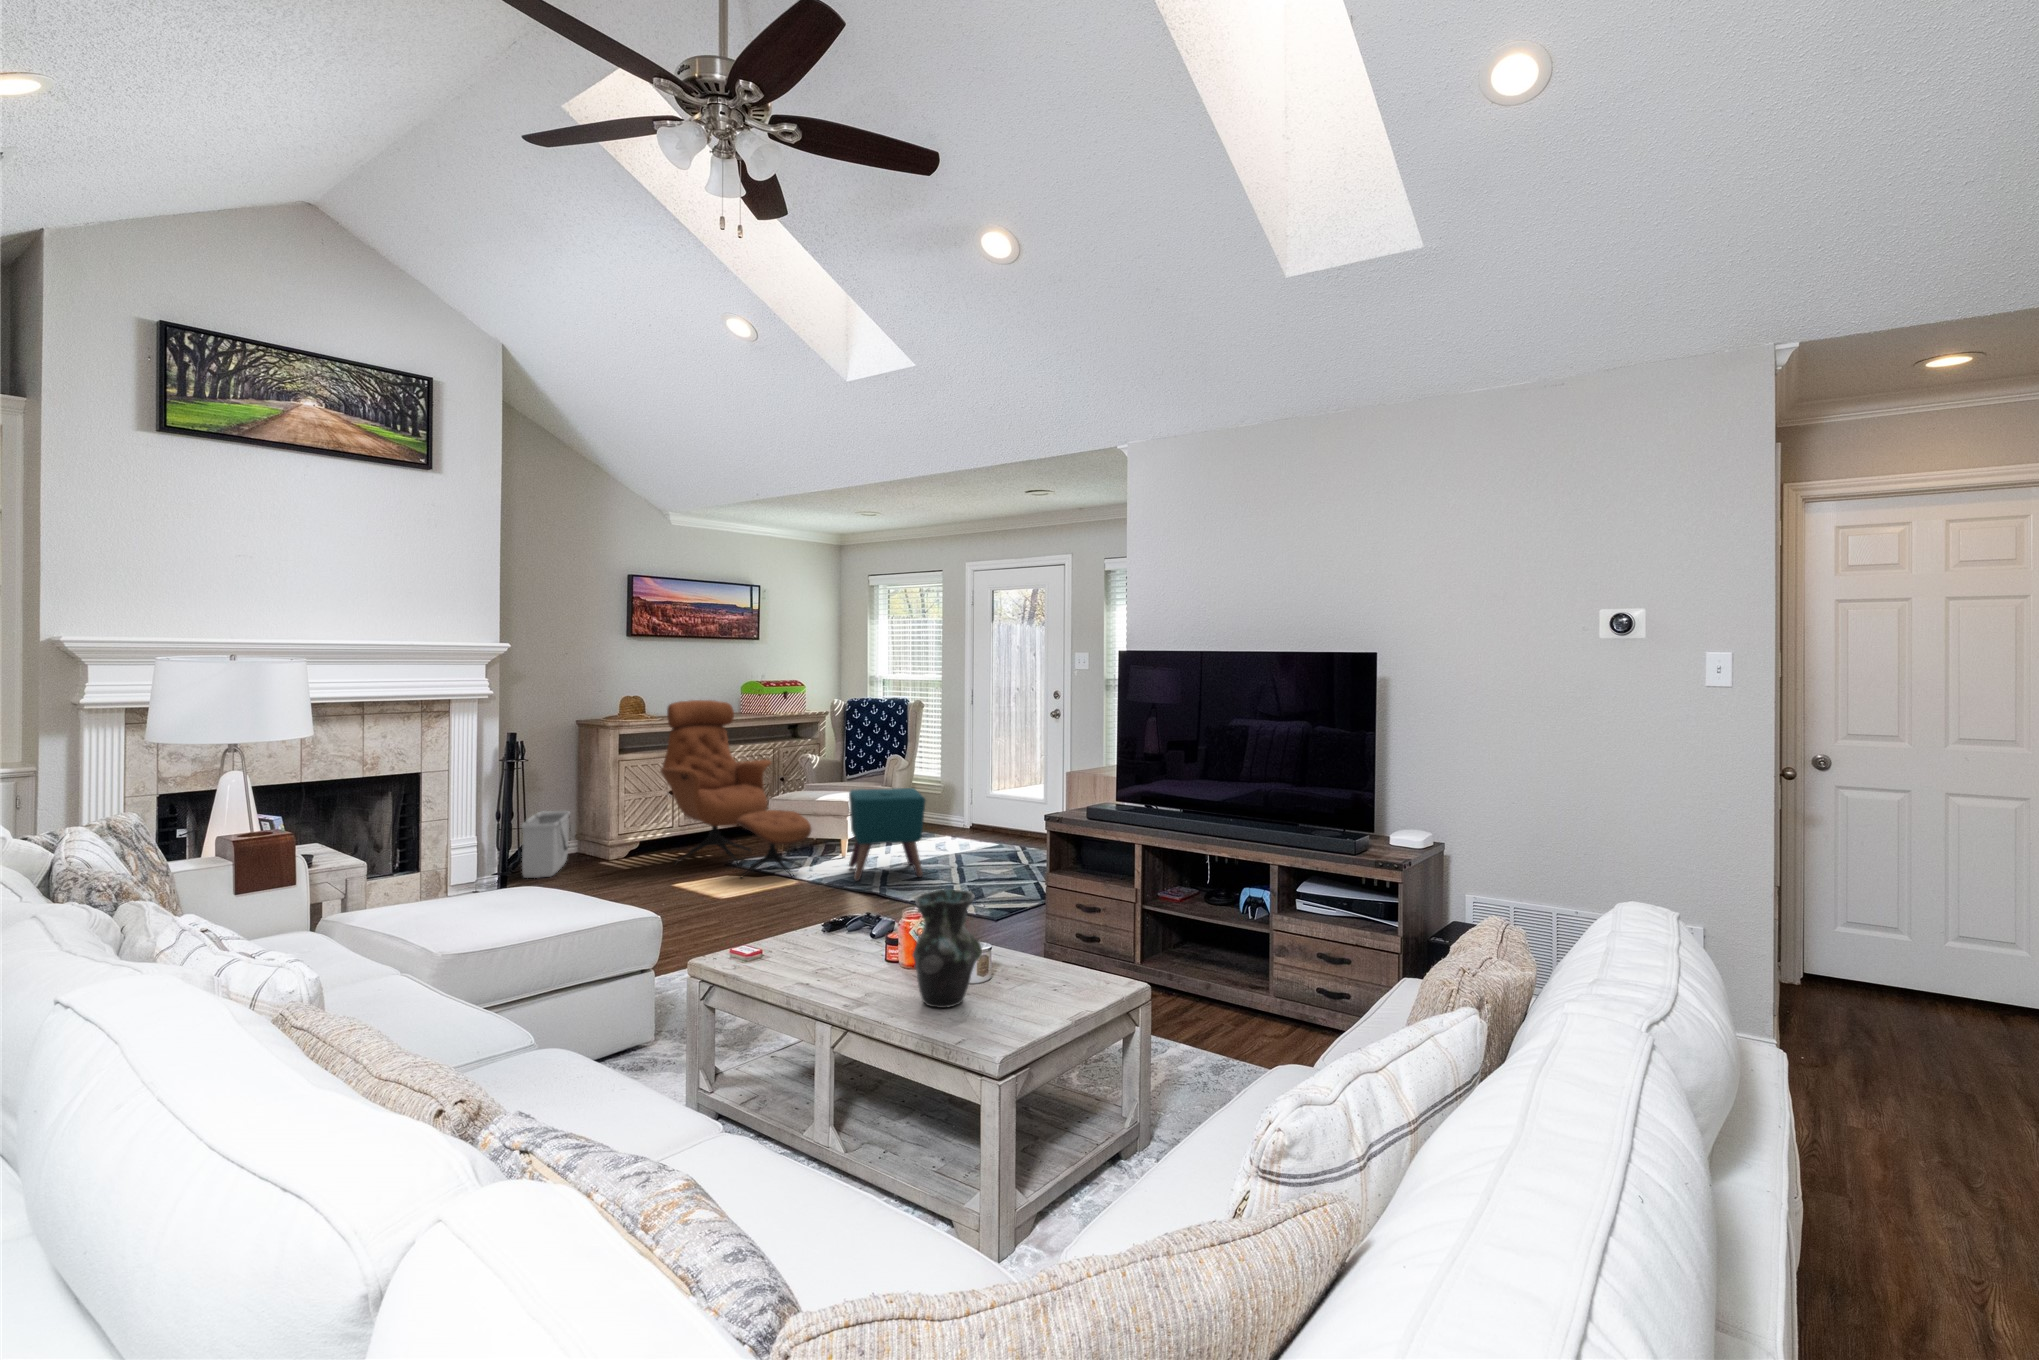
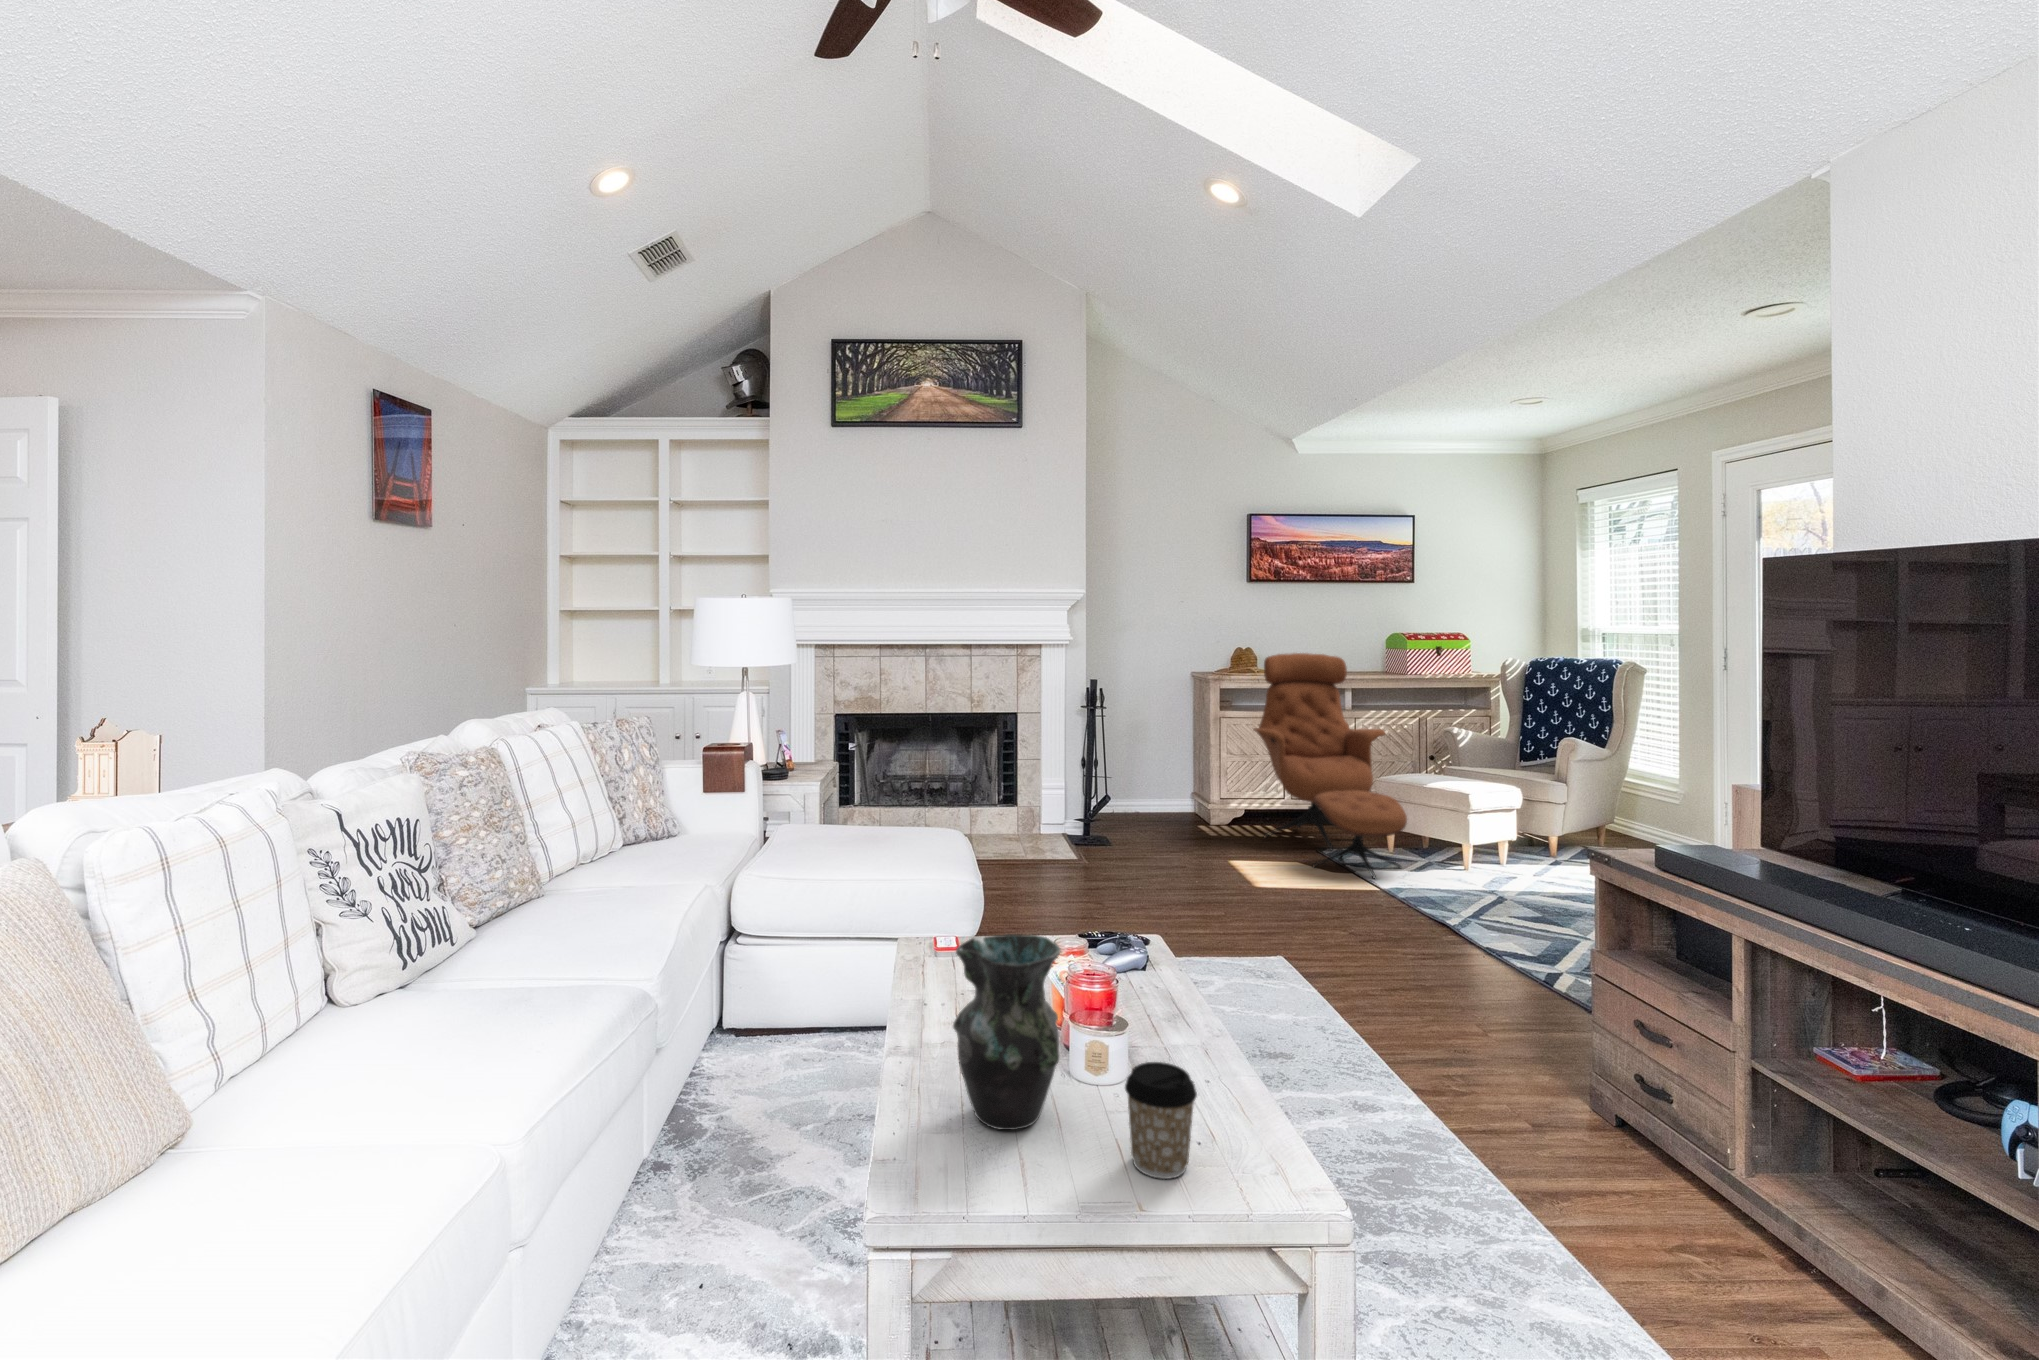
ottoman: present [849,788,925,881] -> none [1444,778,1565,919]
storage bin: present [522,811,571,878] -> none [1119,761,1179,827]
coffee cup: none [1017,937,1056,996] -> present [1125,1062,1197,1179]

